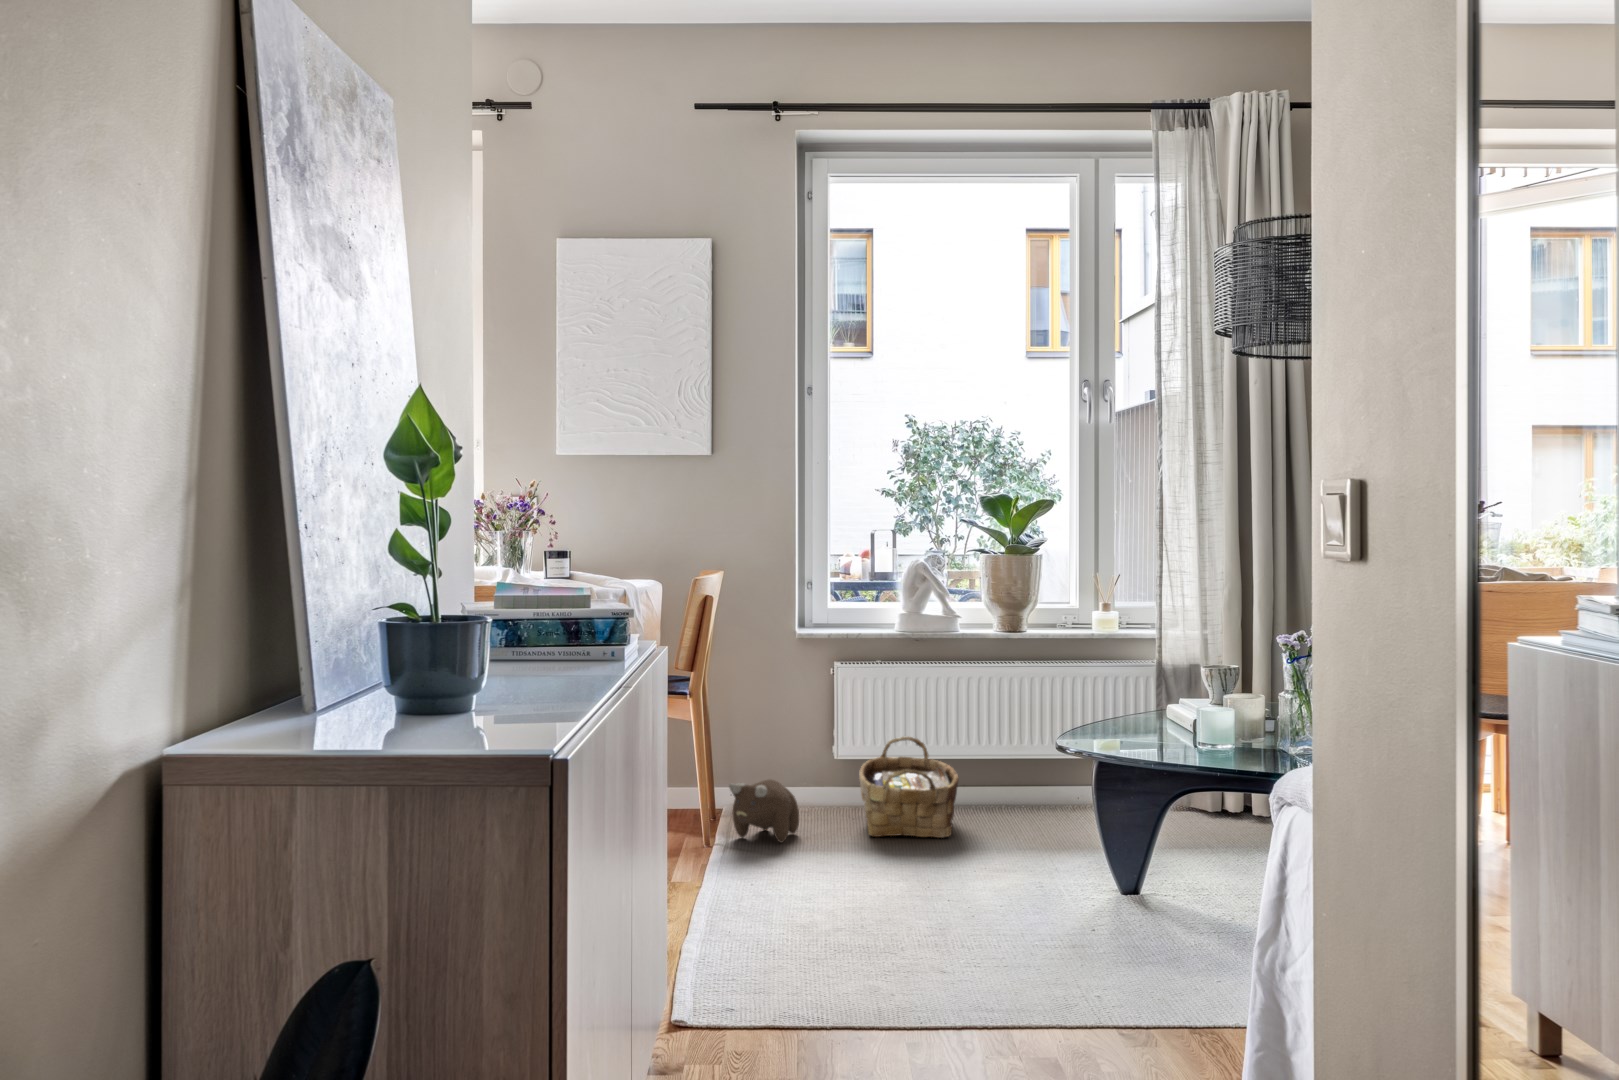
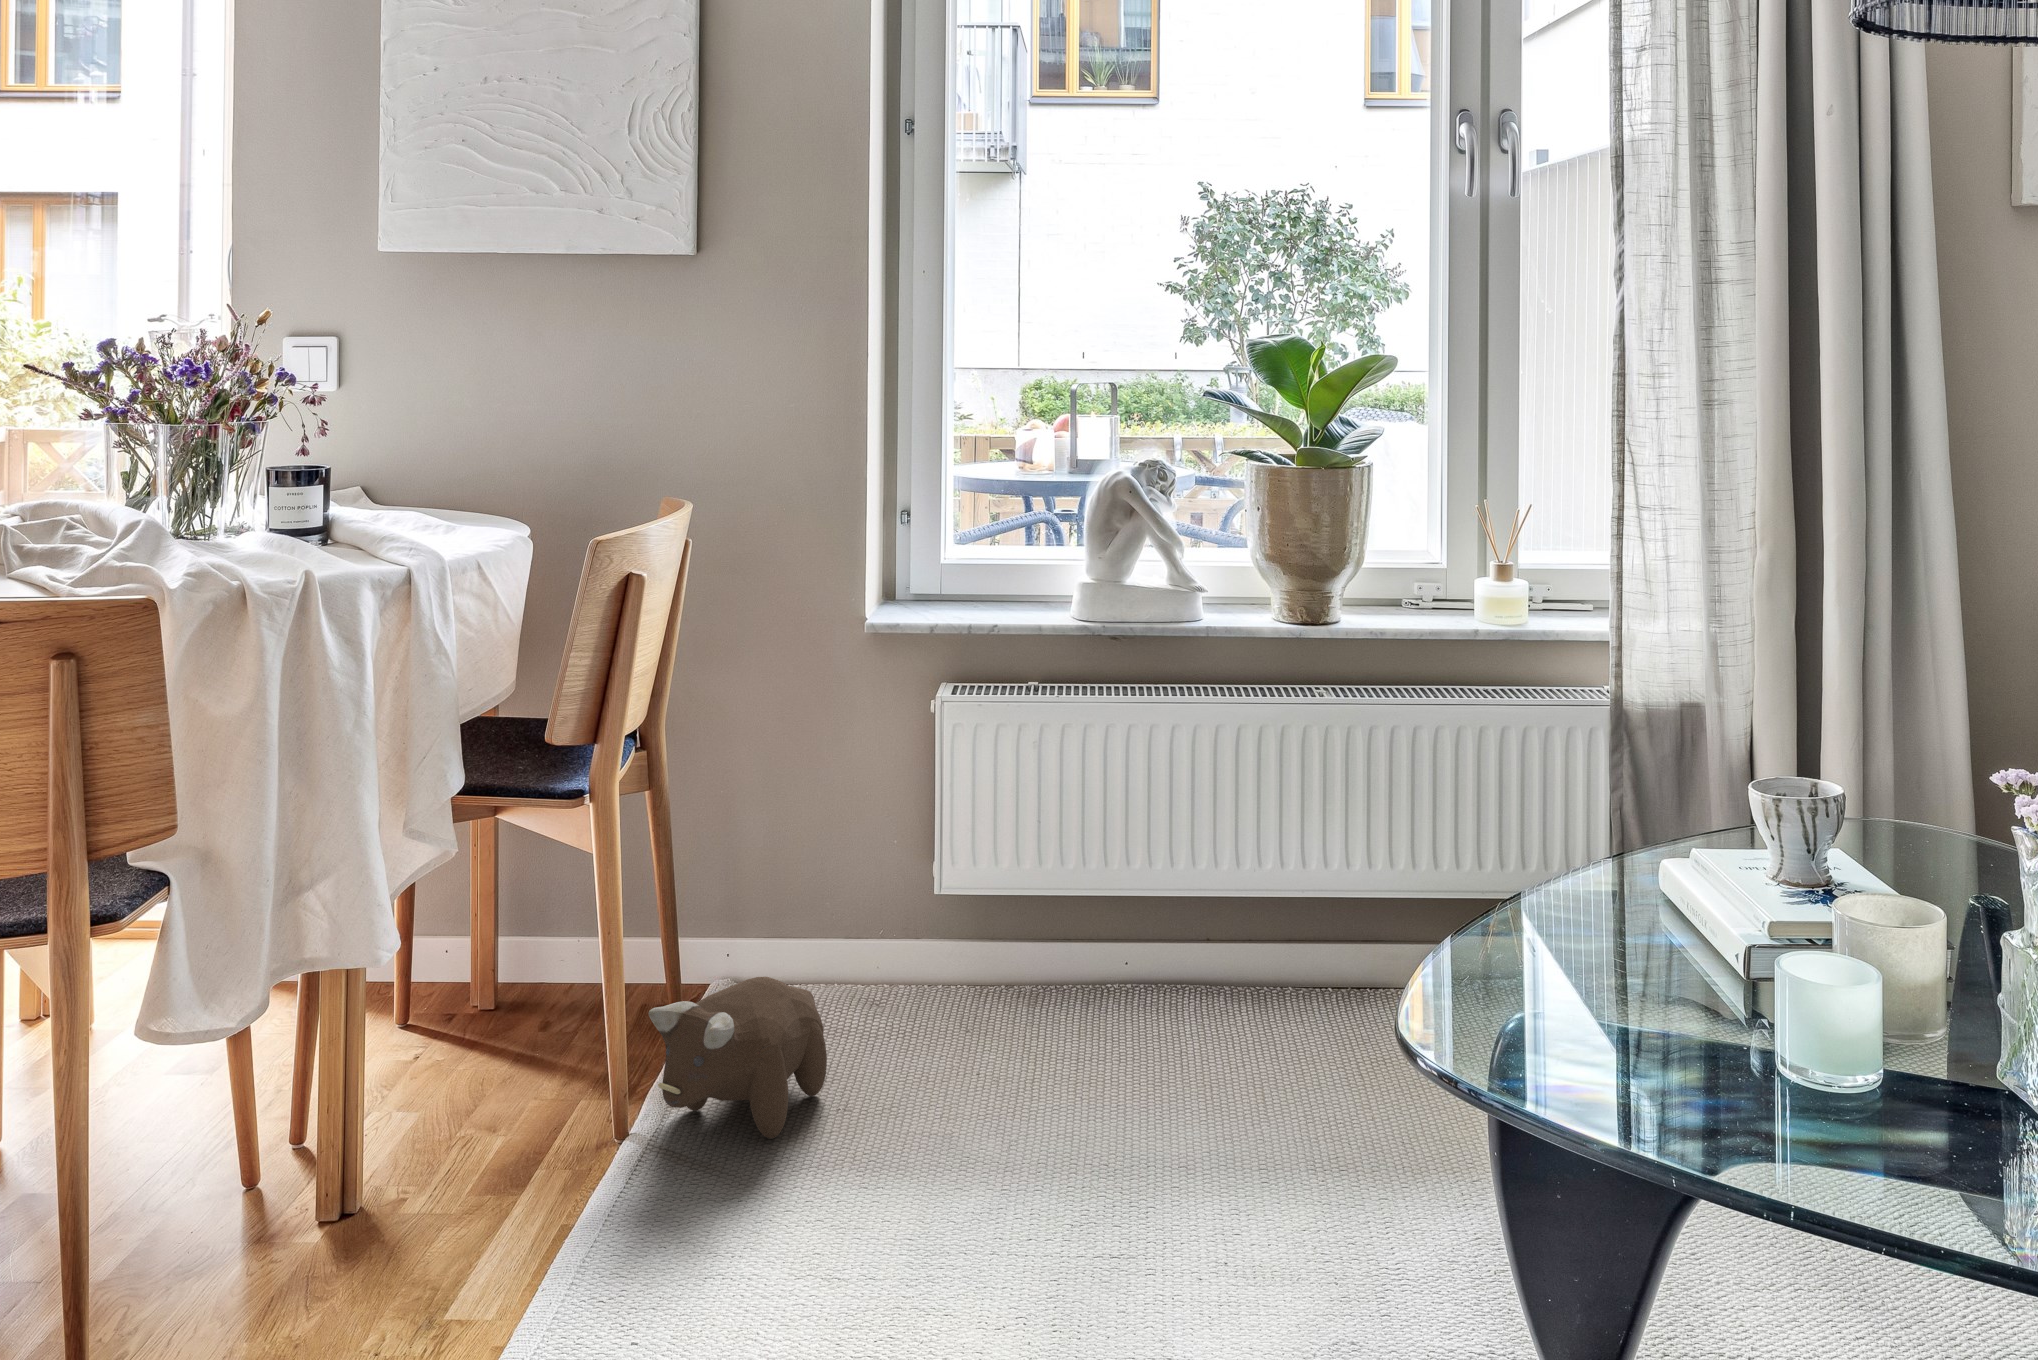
woven basket: present [859,736,959,838] -> none [962,852,1180,1124]

